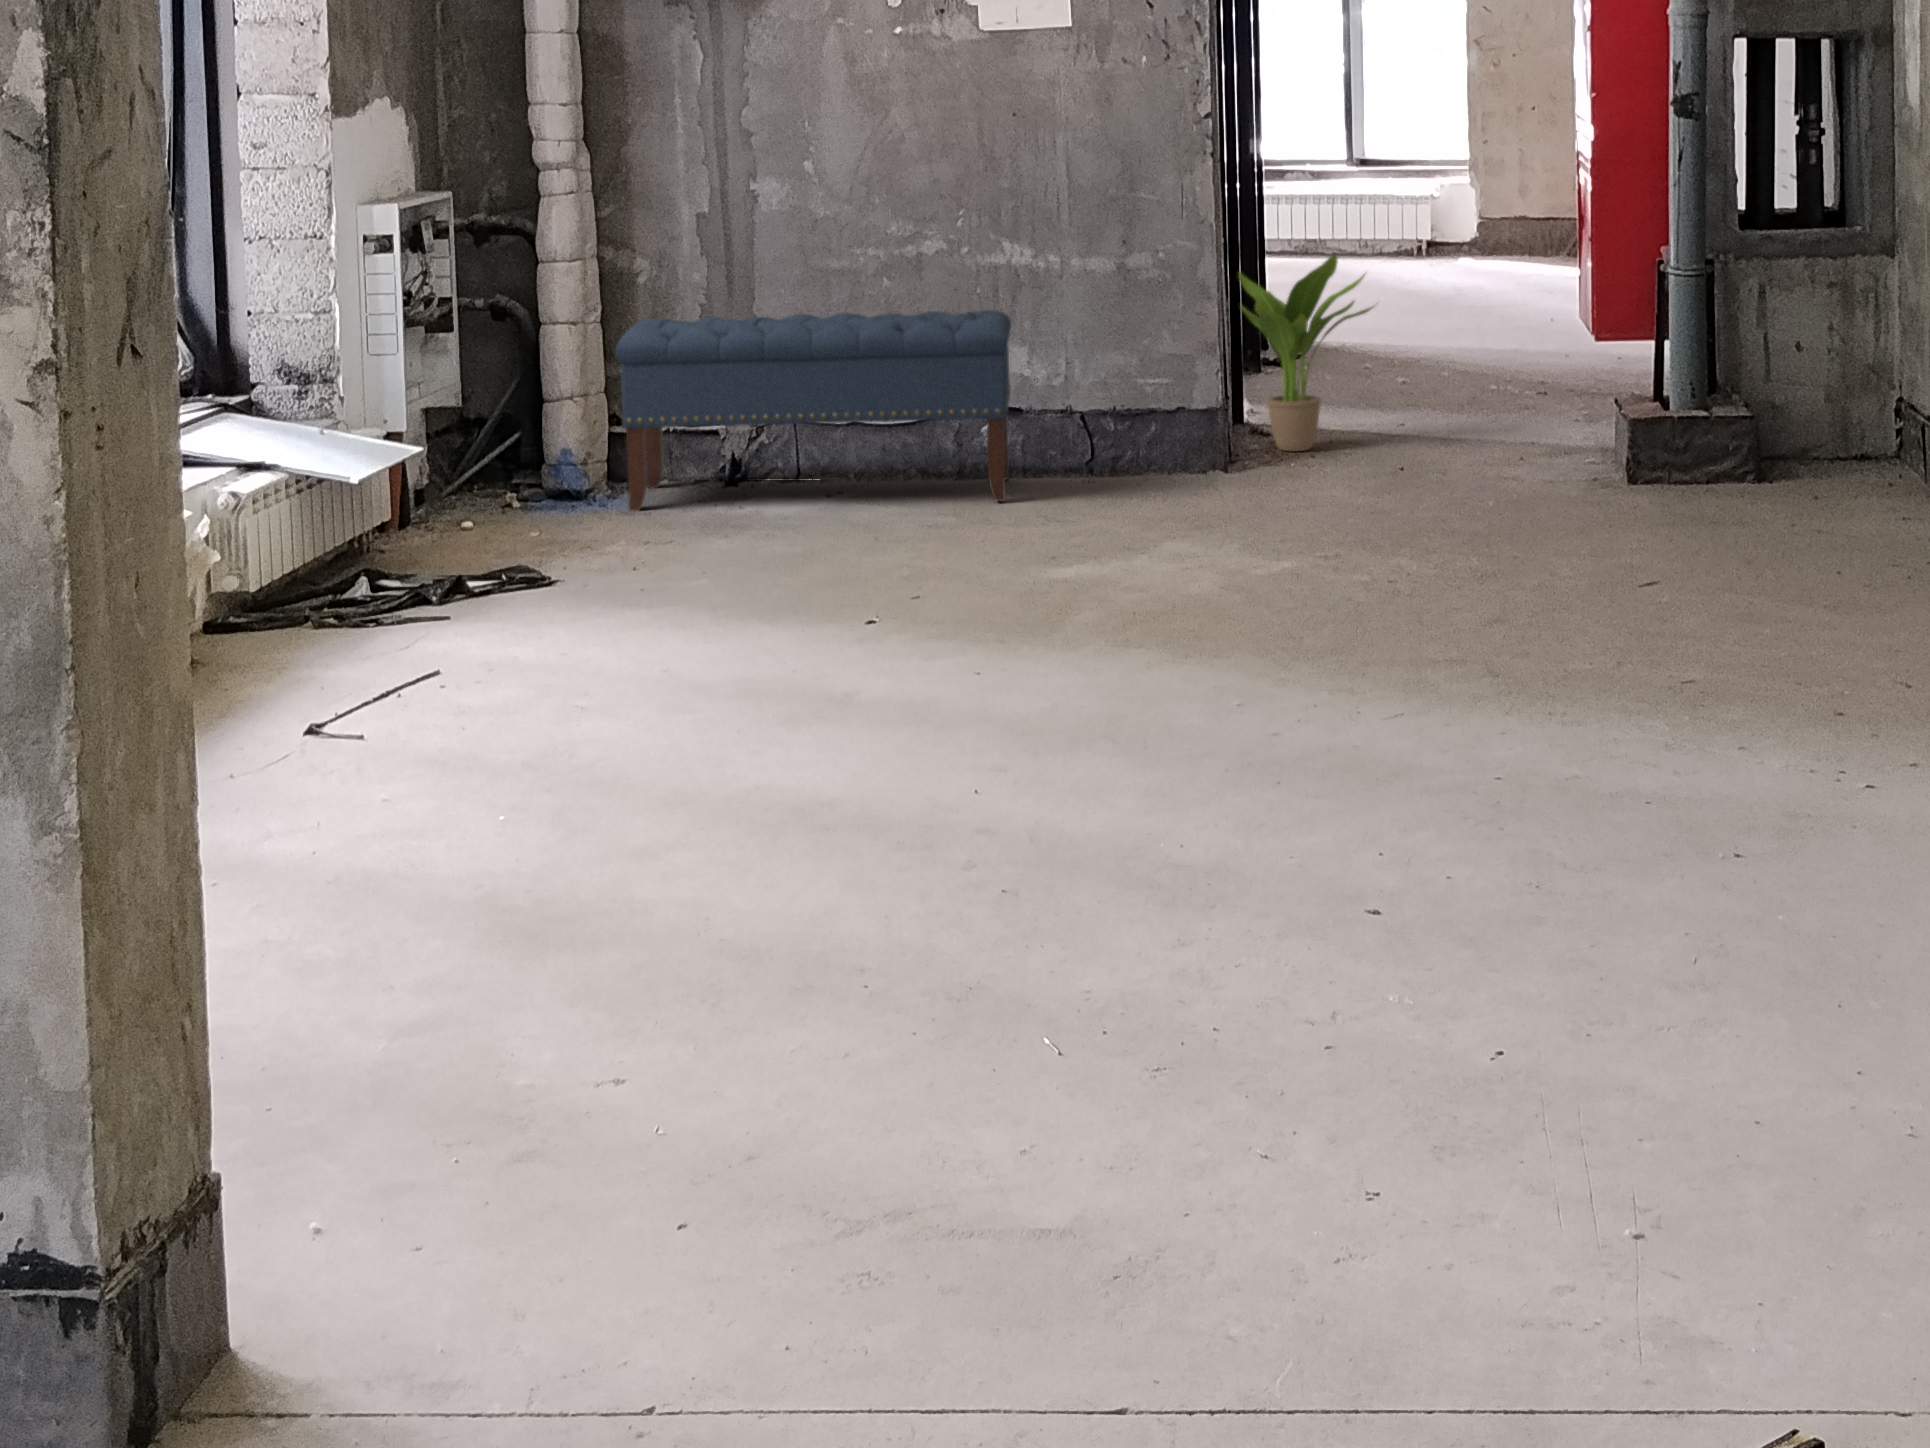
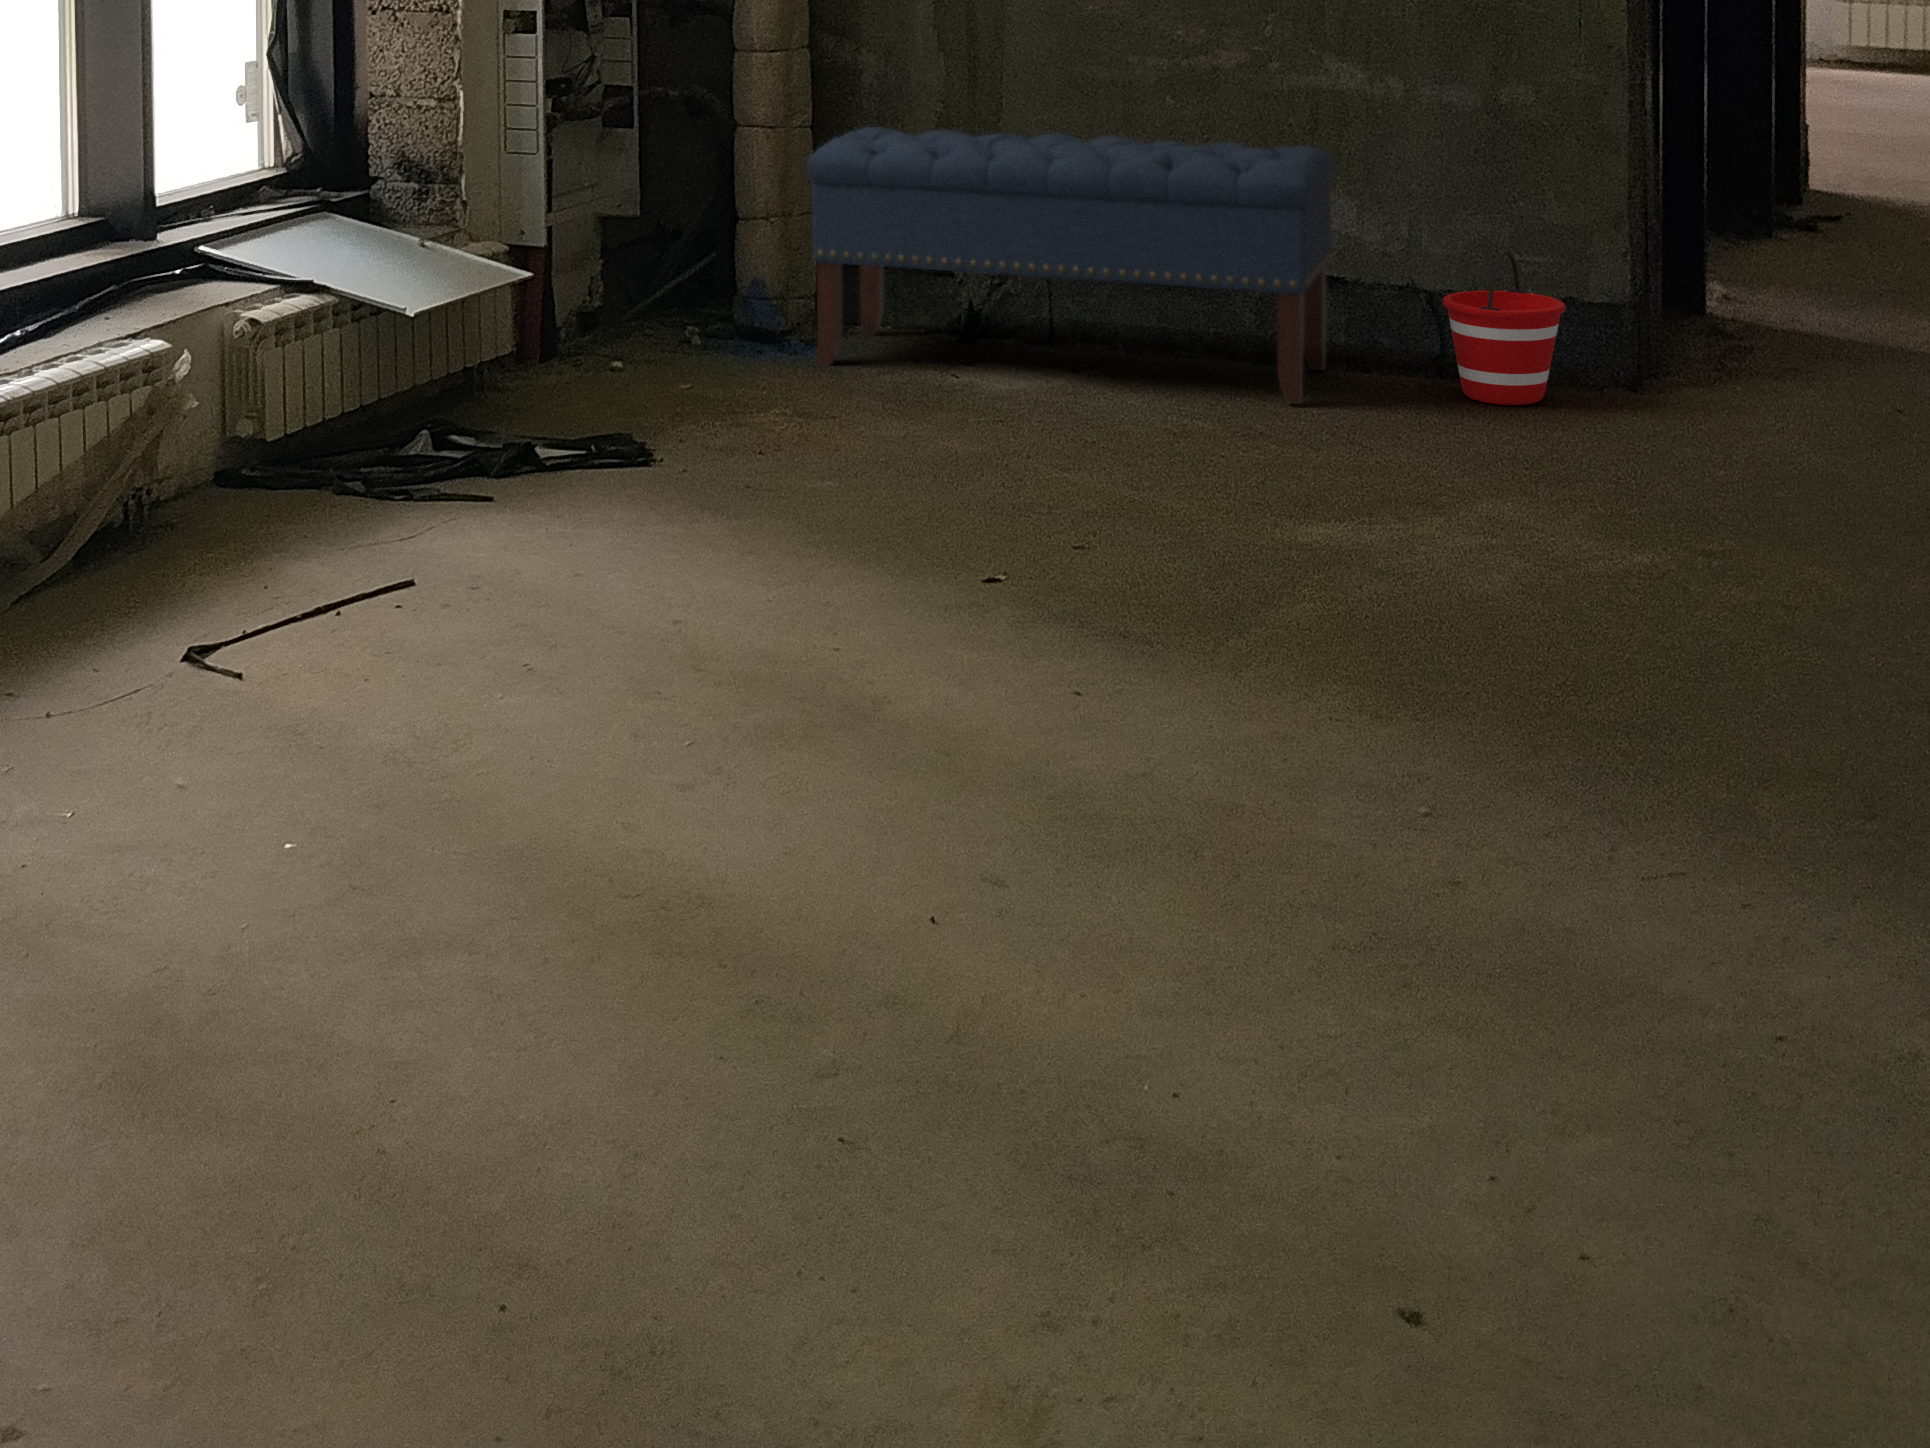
potted plant: present [1238,254,1373,451] -> none [1679,100,1899,370]
bucket: none [1095,377,1179,488] -> present [1443,252,1566,405]

